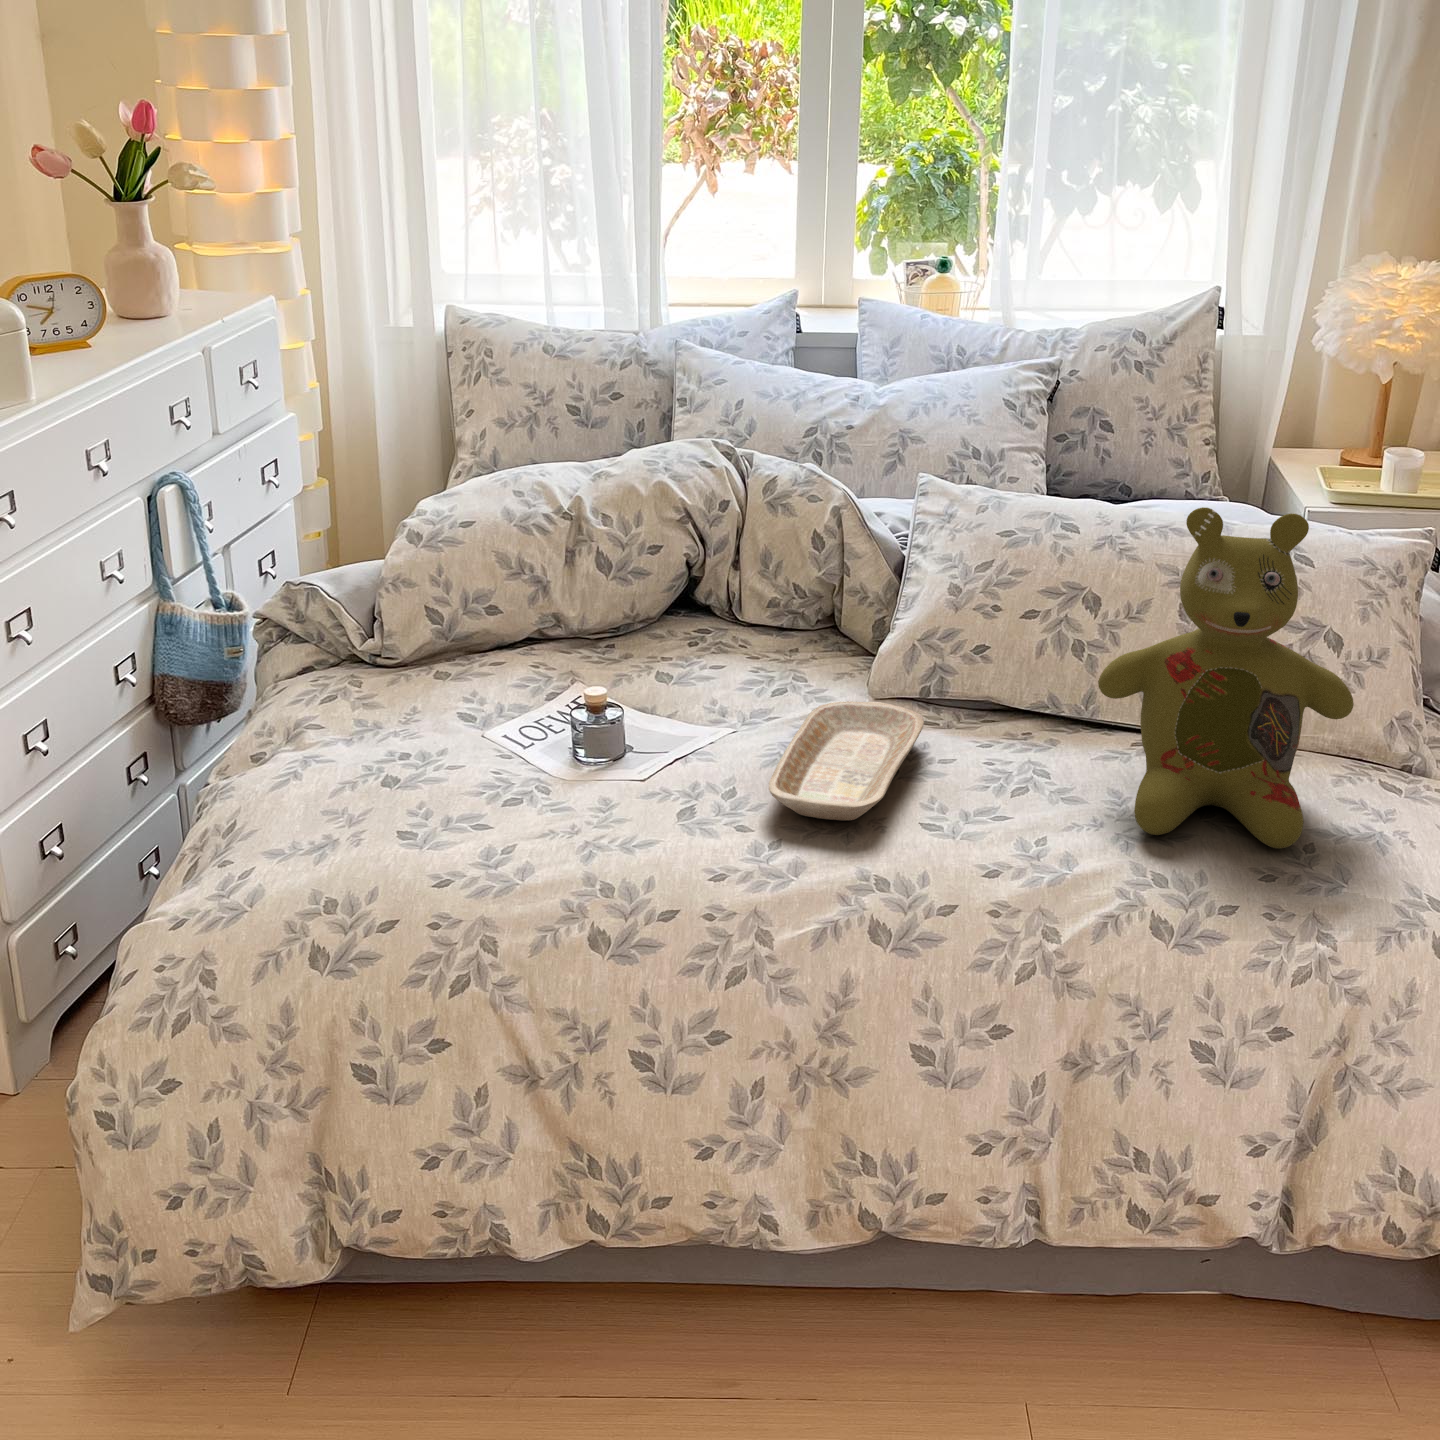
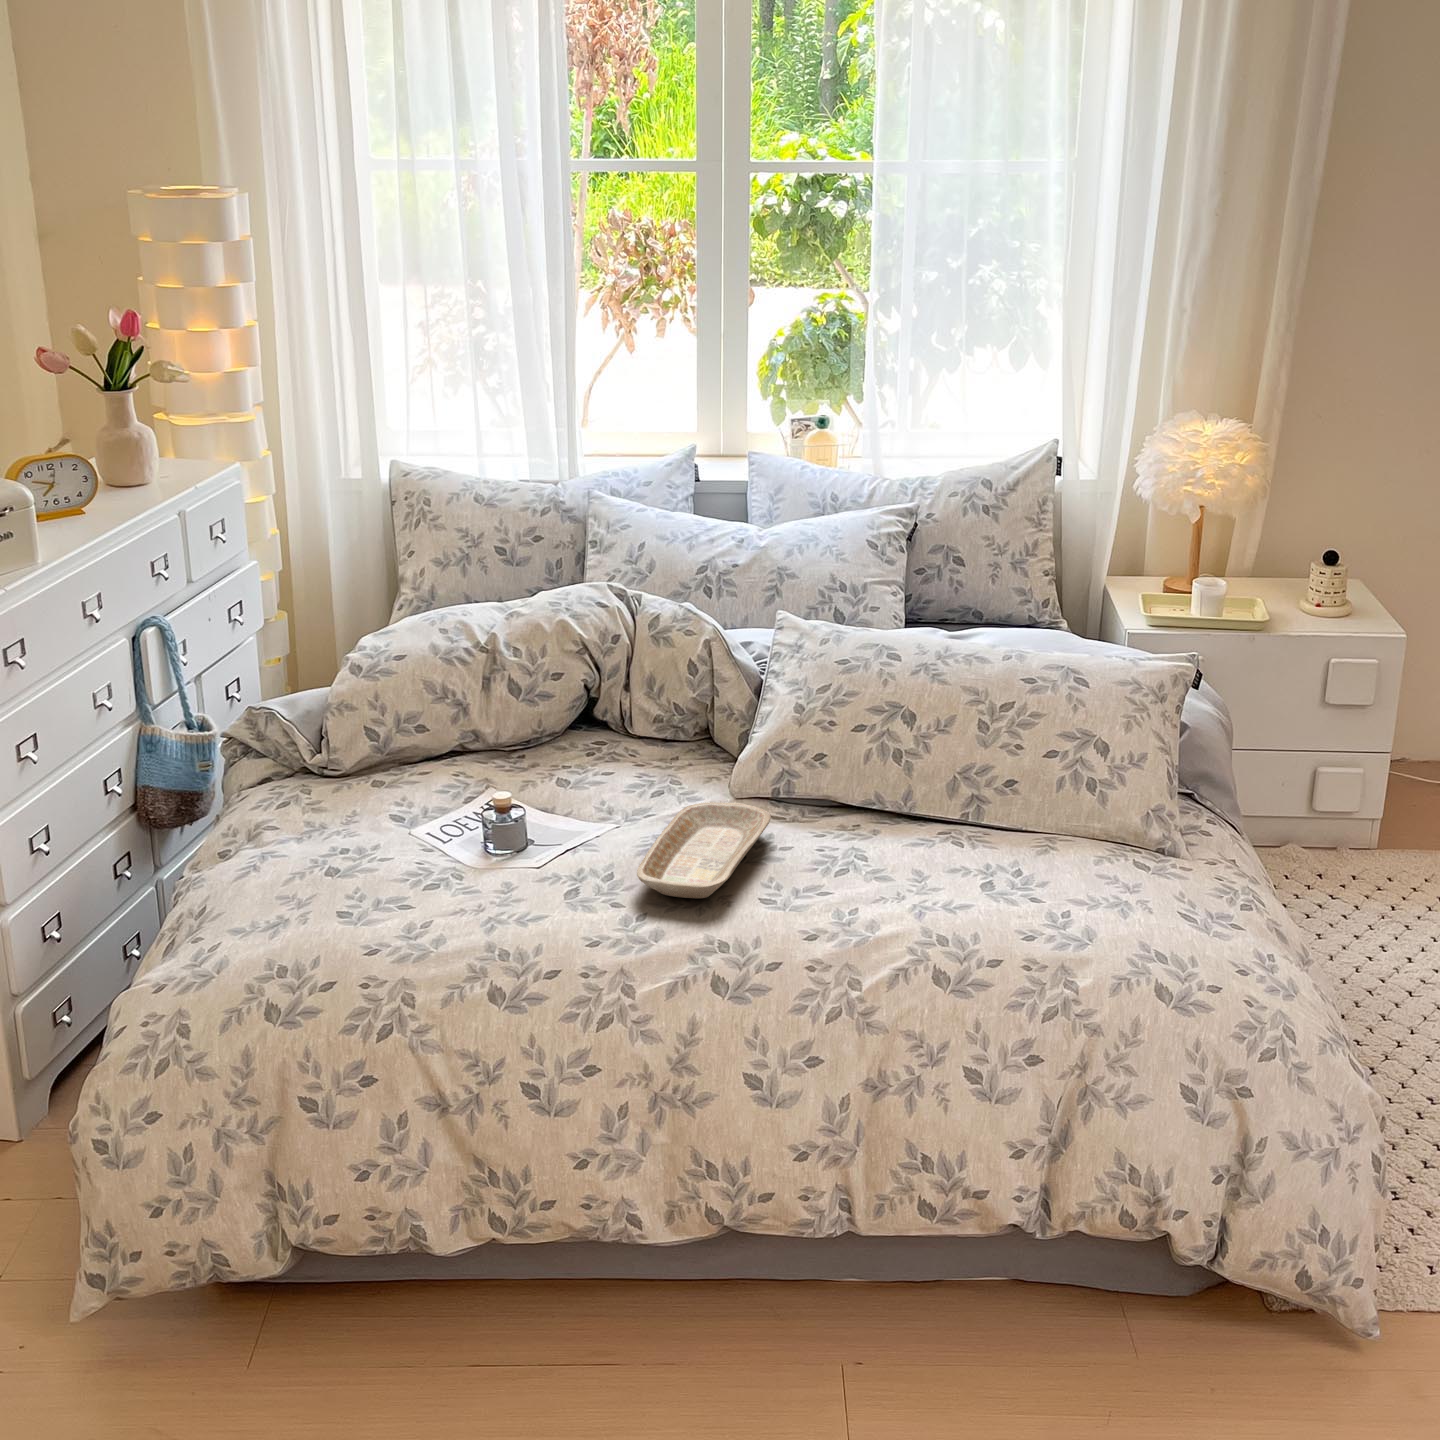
stuffed bear: present [1098,507,1354,849] -> none [904,645,1104,915]

